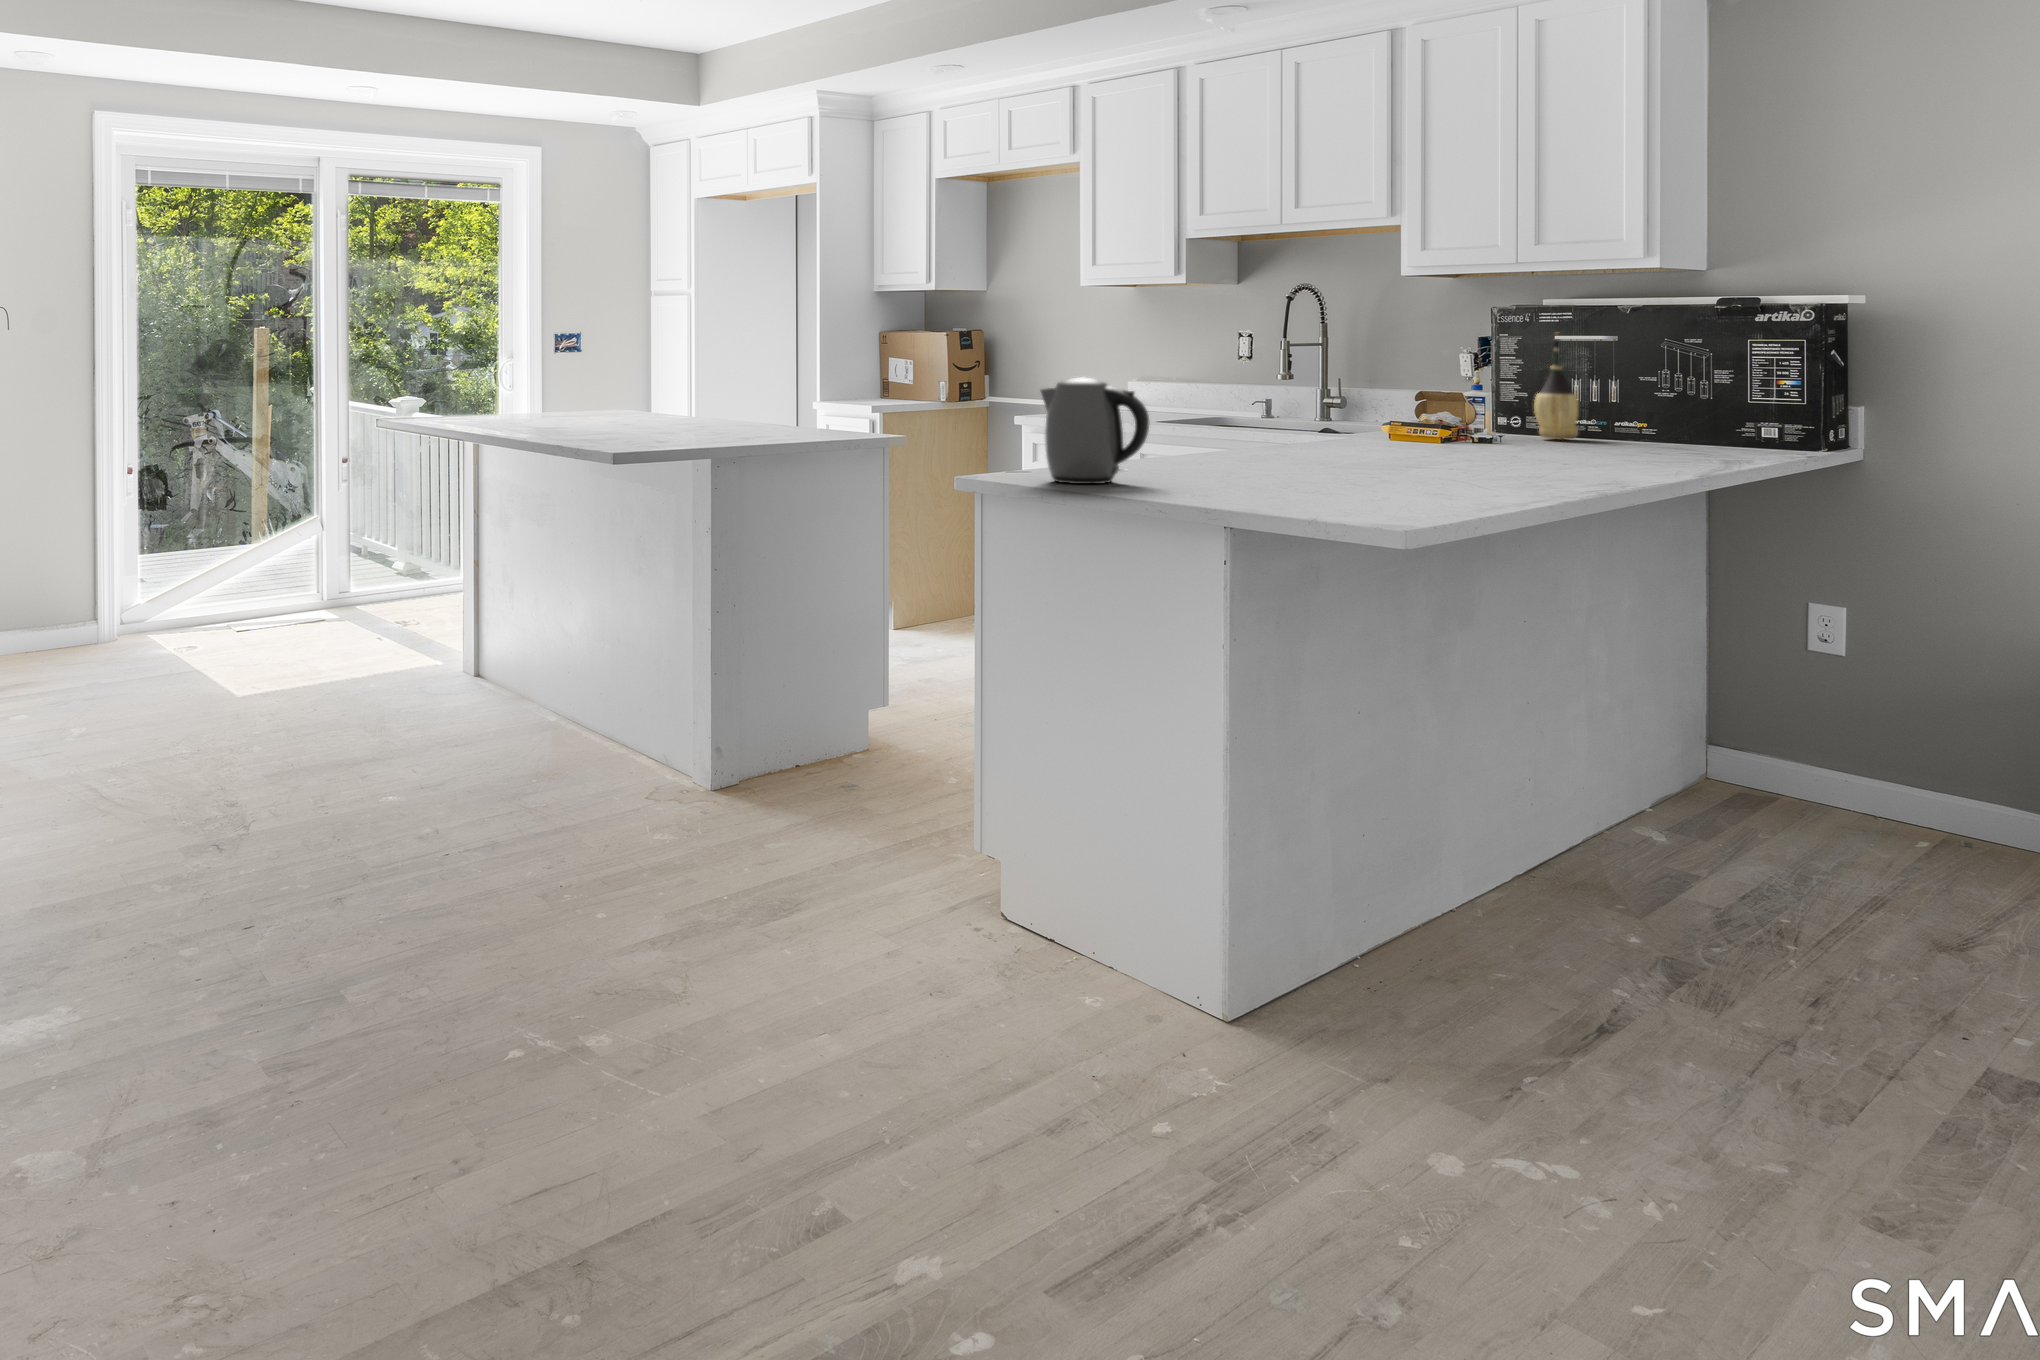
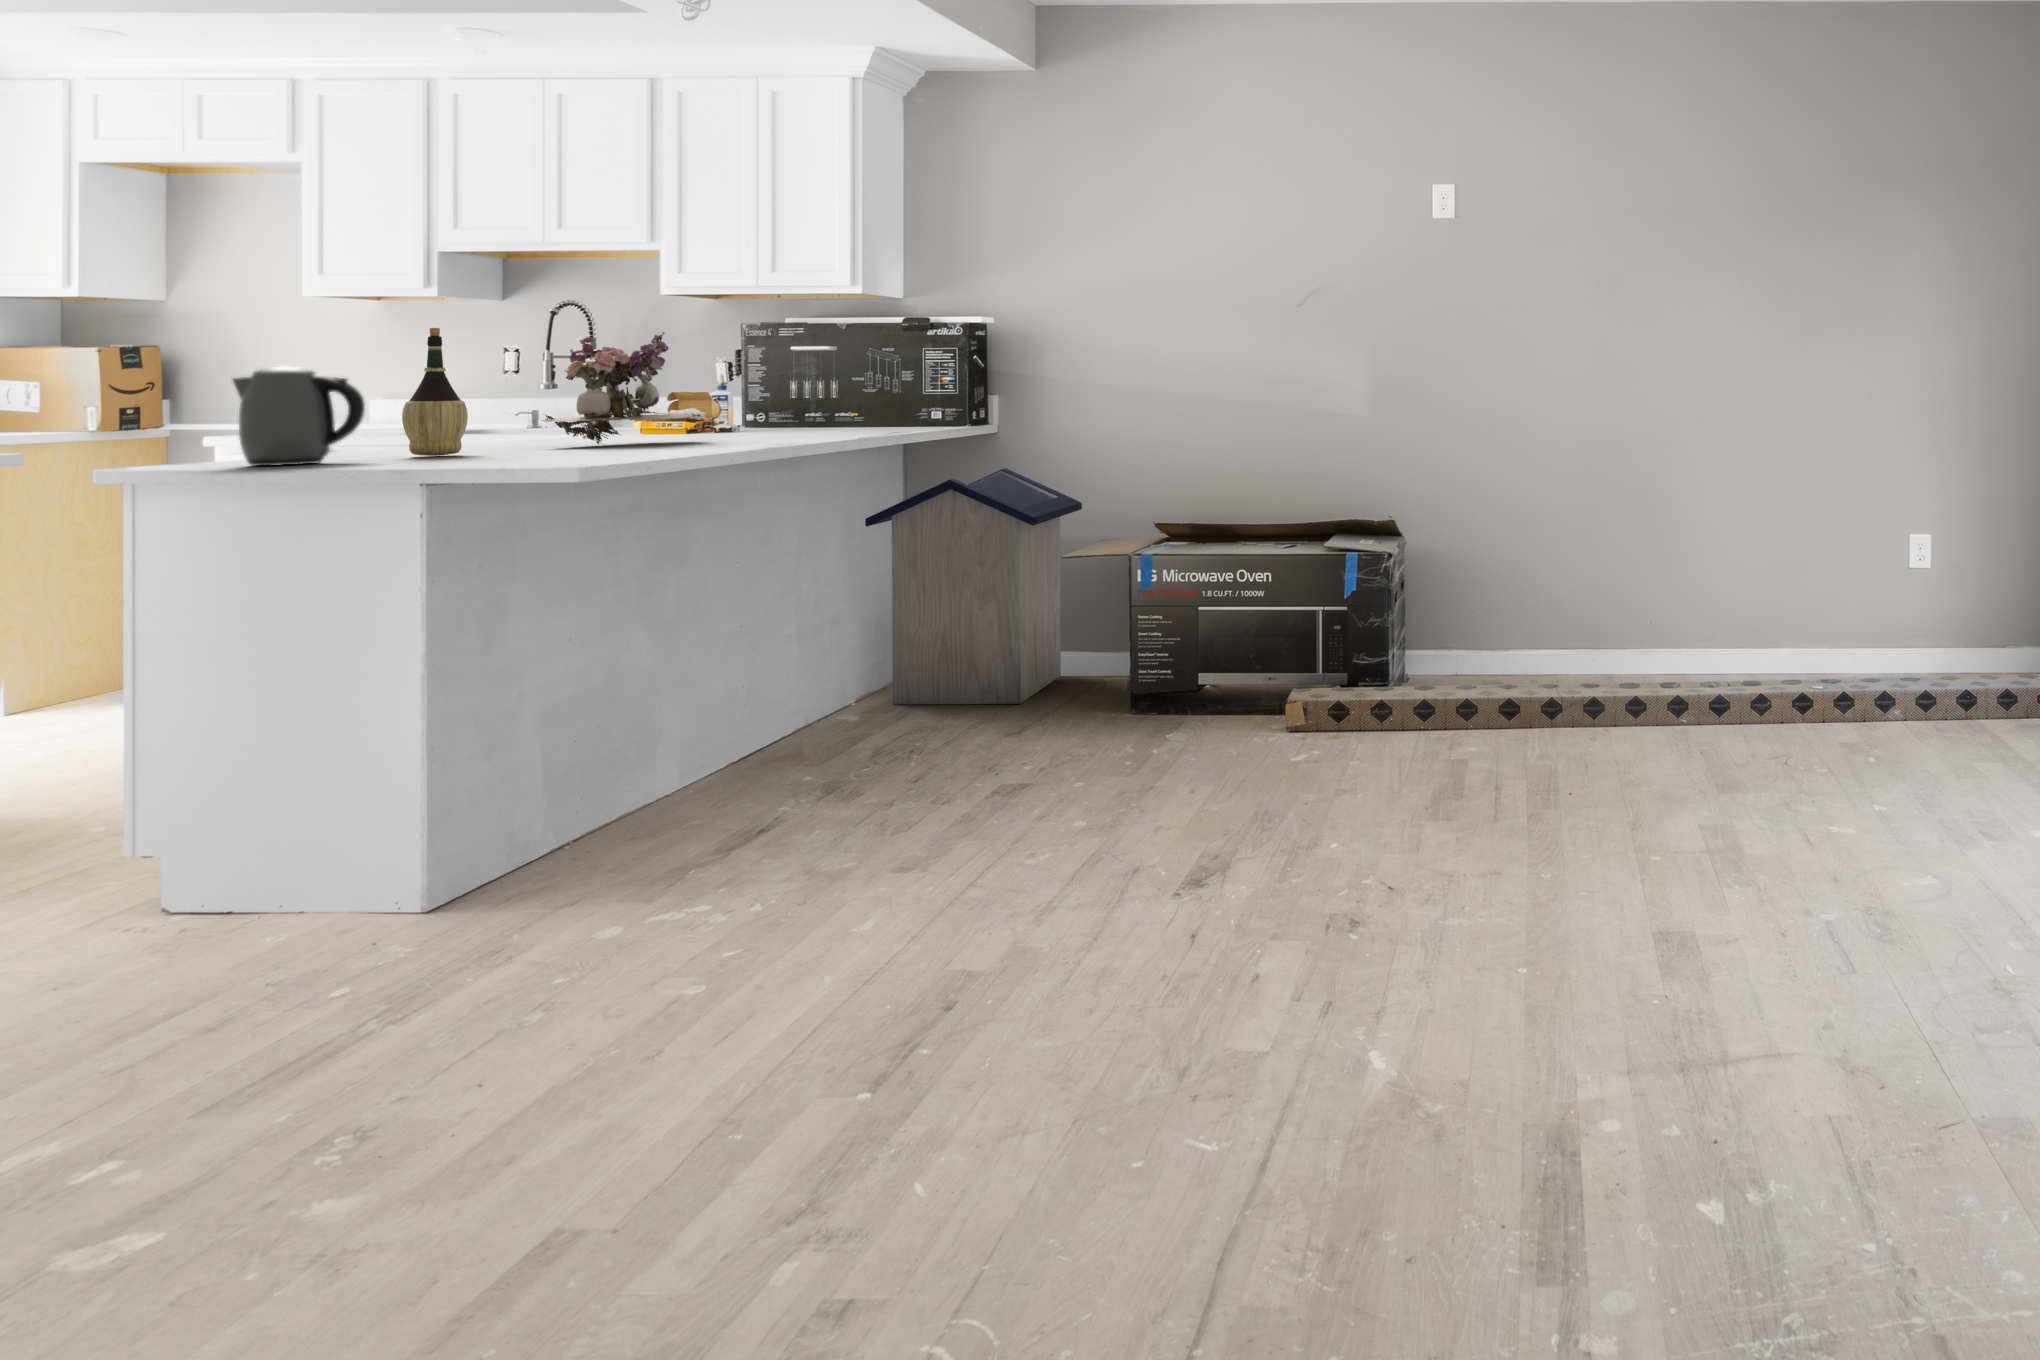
flower arrangement: none [1308,328,1485,467] -> present [542,332,700,444]
wine bottle: present [1534,339,1578,440] -> present [402,328,468,456]
trash can: none [1674,515,2022,885] -> present [865,468,1082,705]

